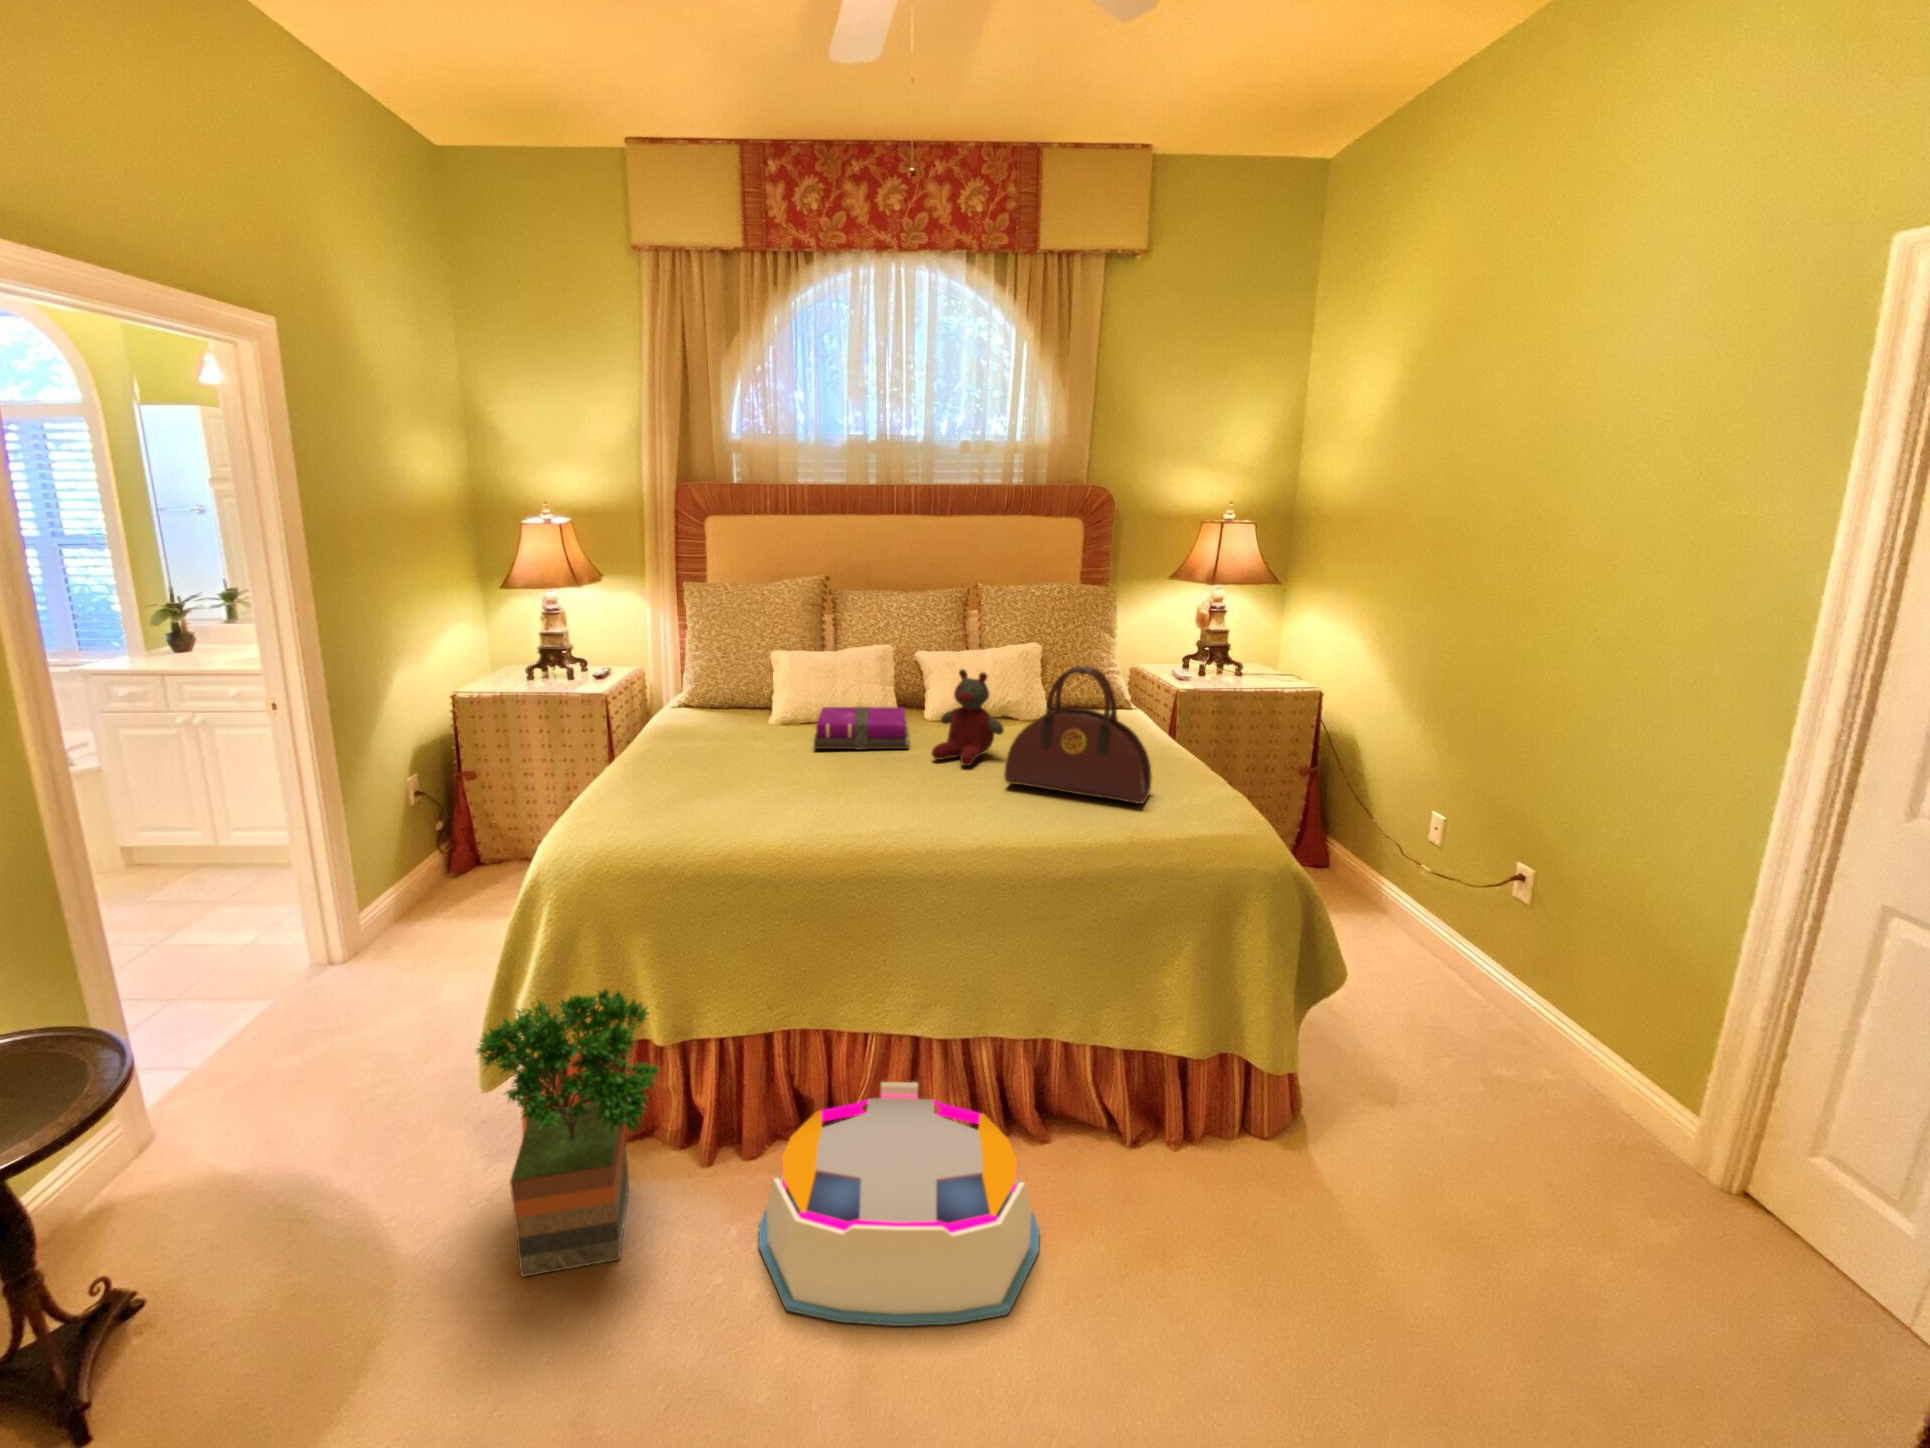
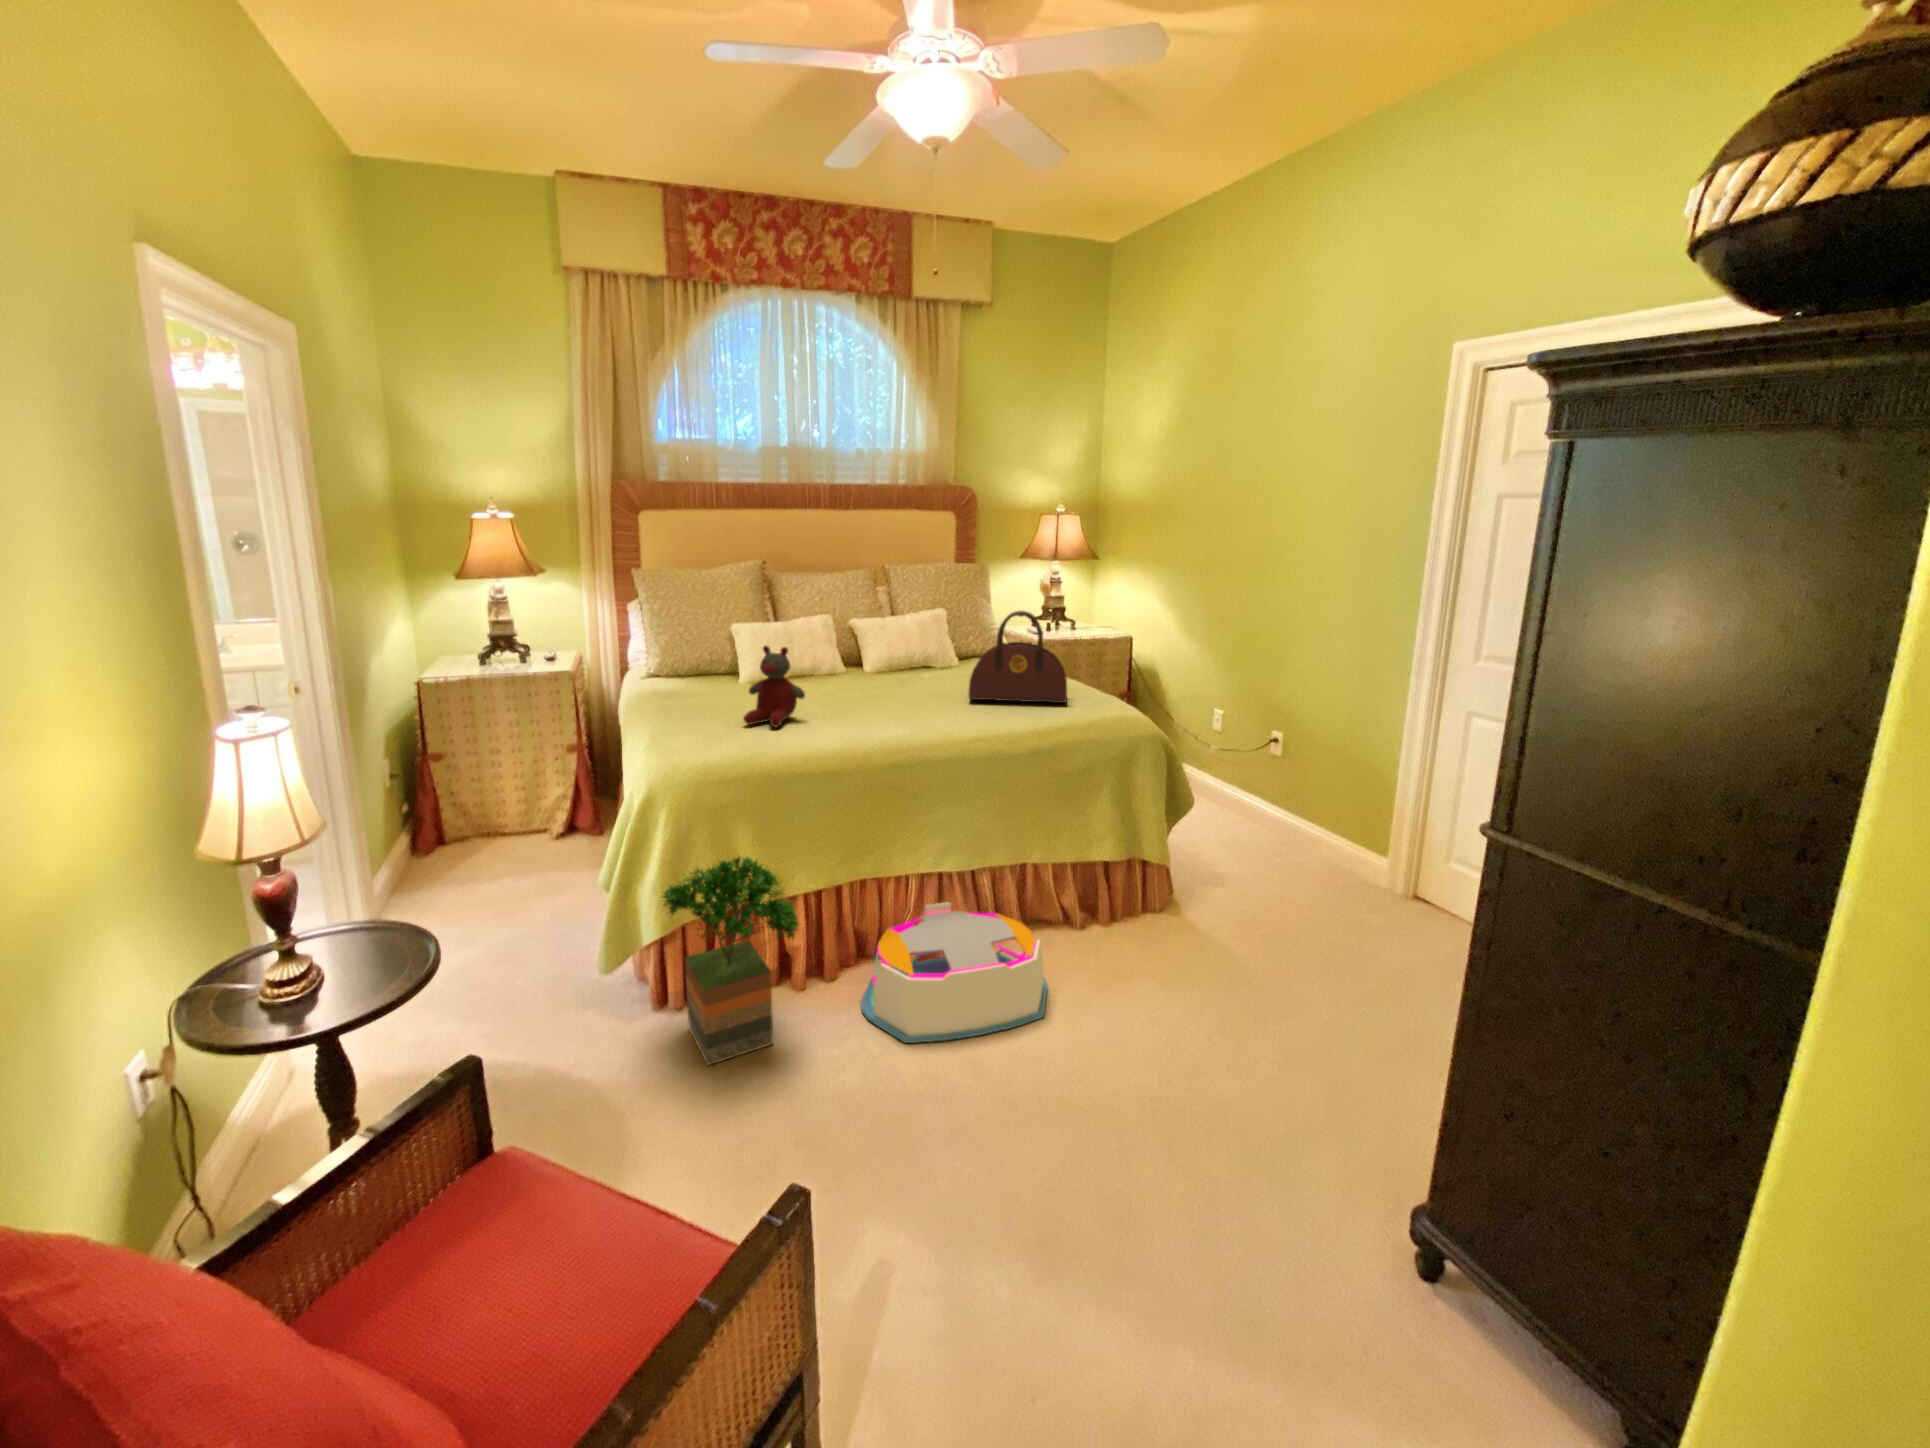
stuffed bear: present [932,669,1004,766] -> present [744,646,805,727]
notebook: present [814,707,909,749] -> none [795,659,878,692]

